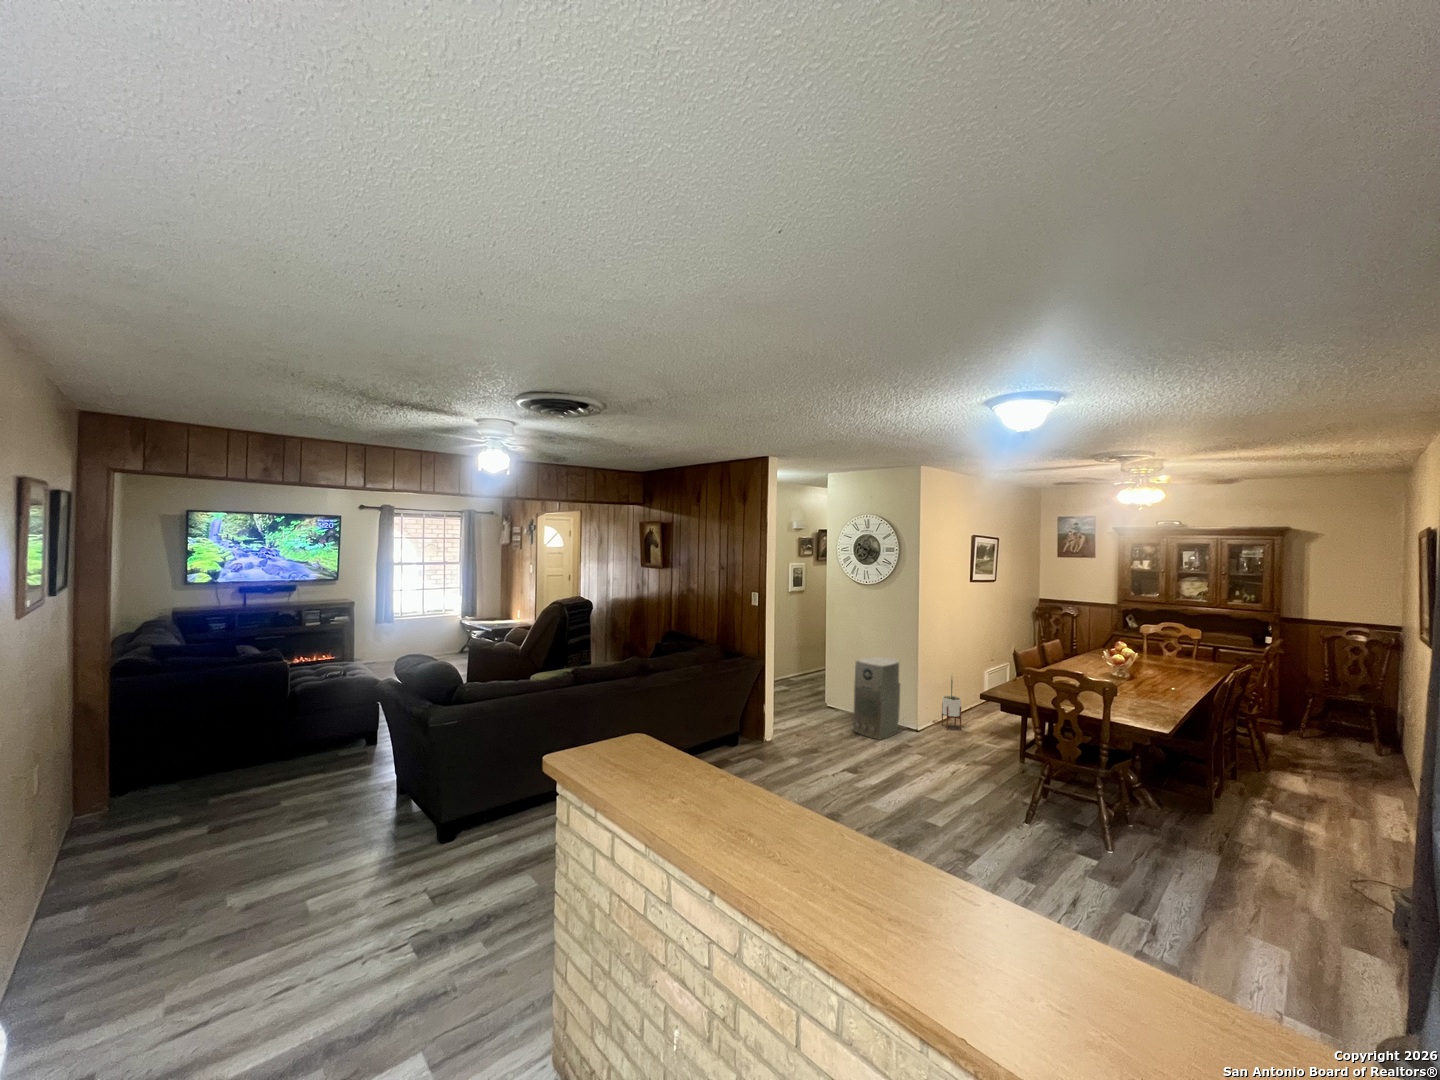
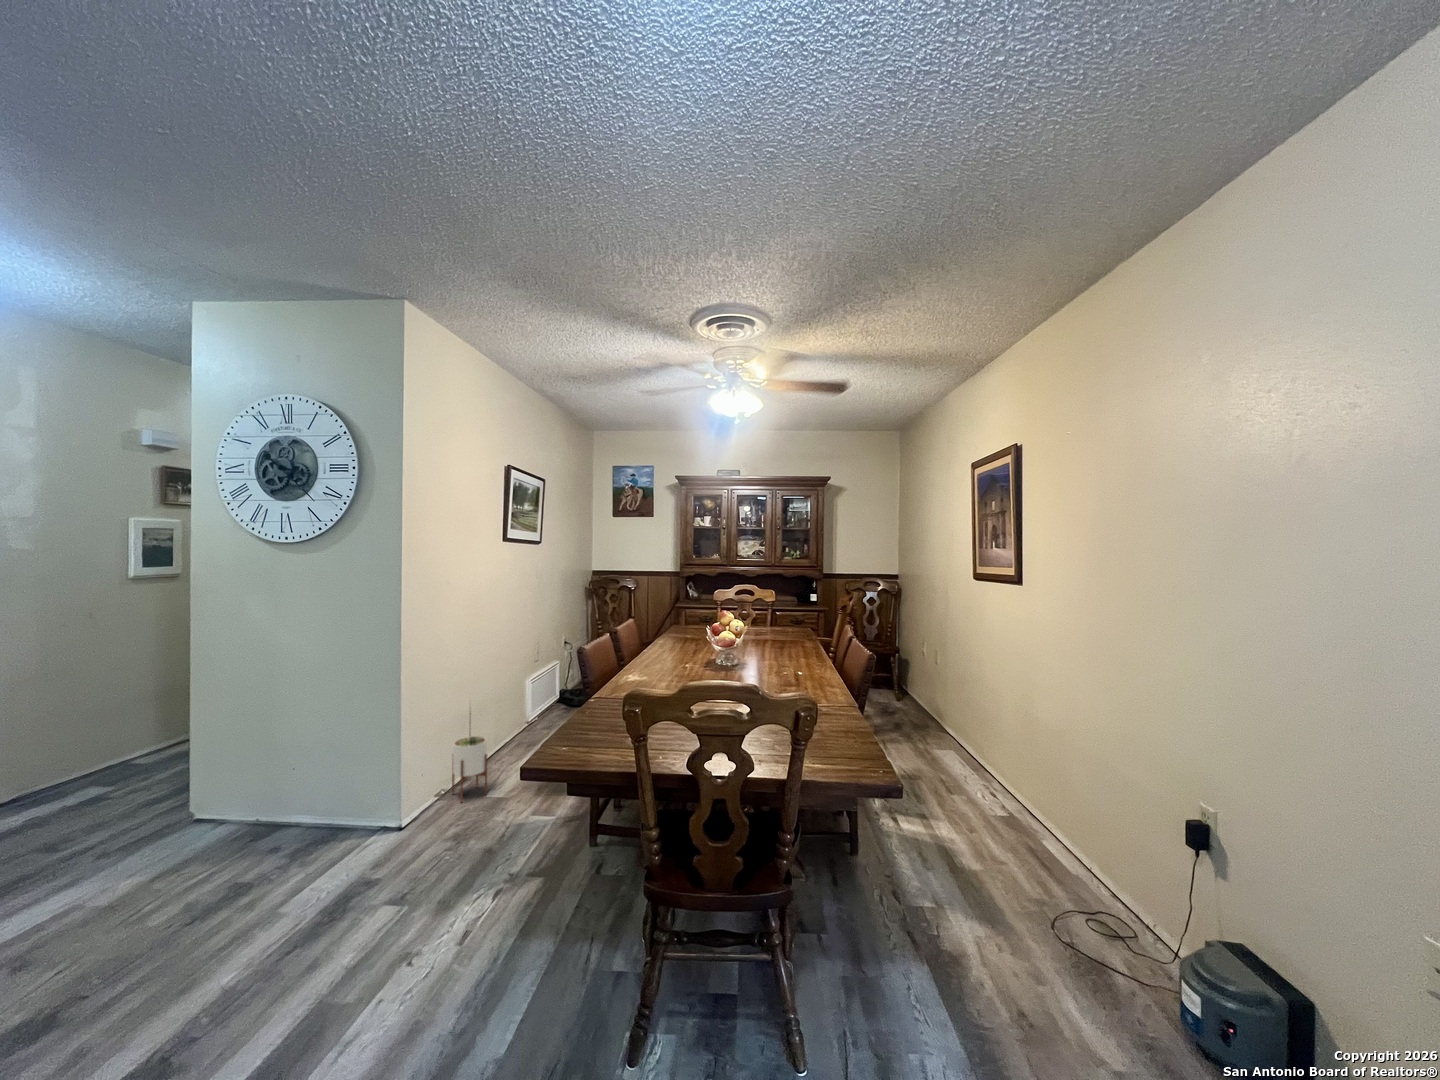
air purifier: present [853,657,900,740] -> none [233,691,362,886]

